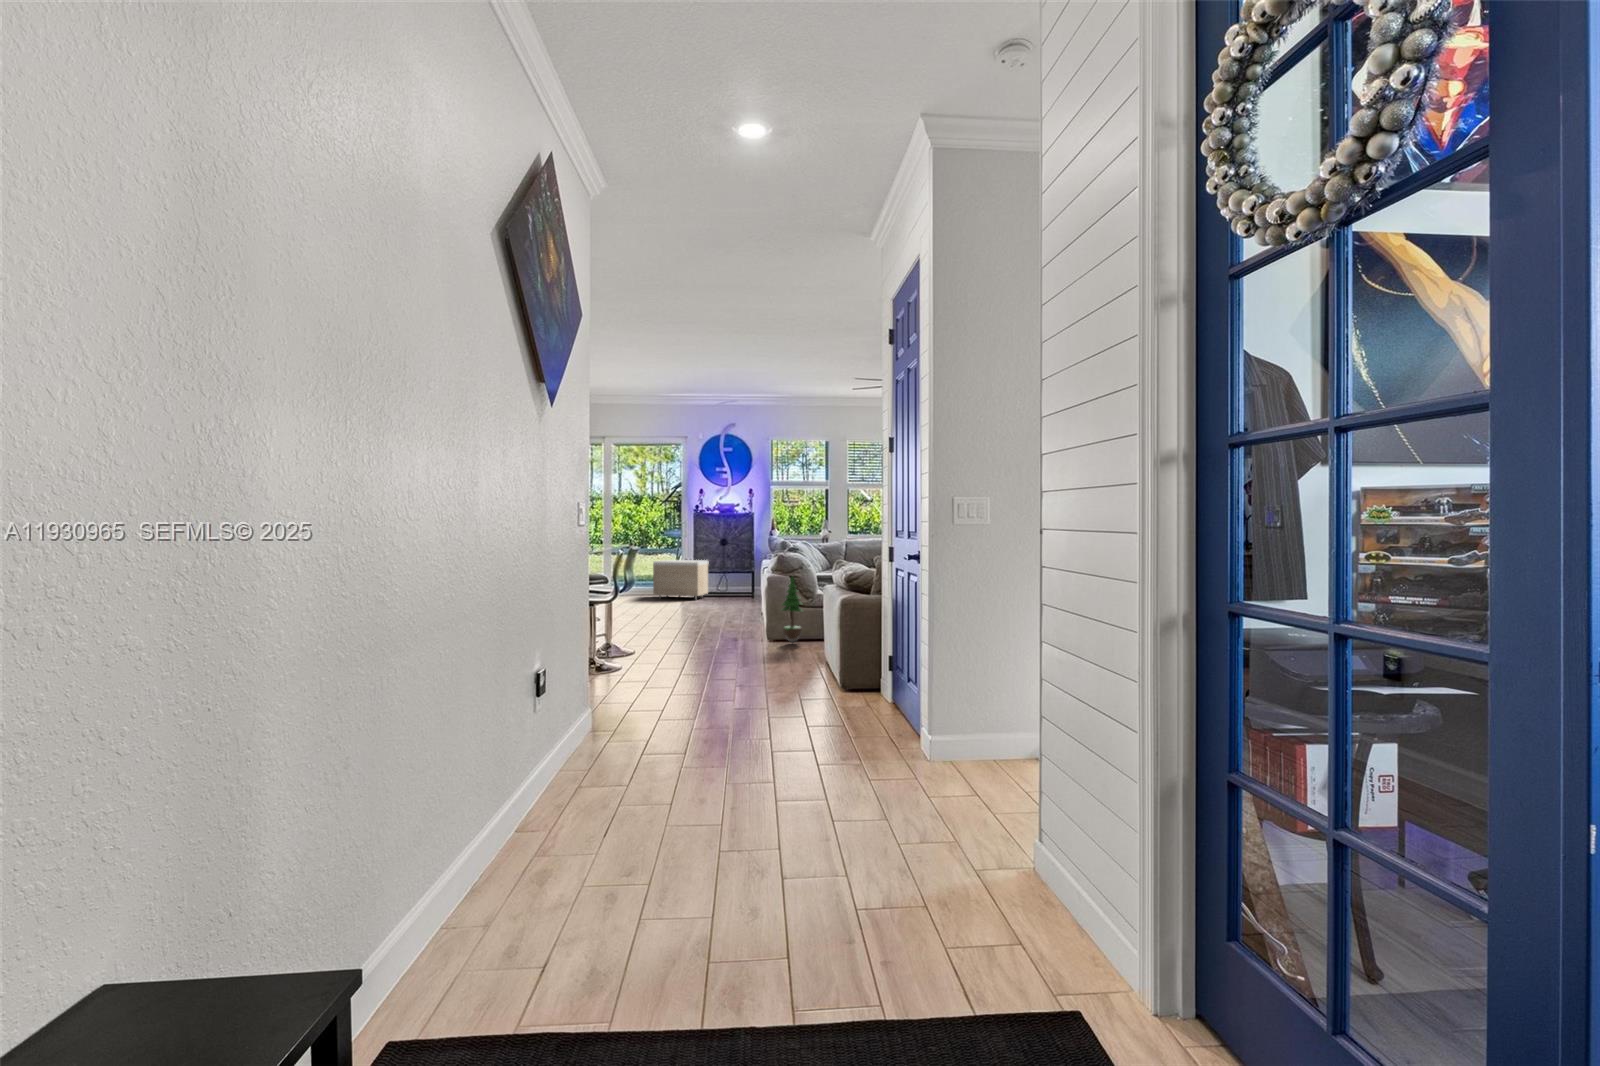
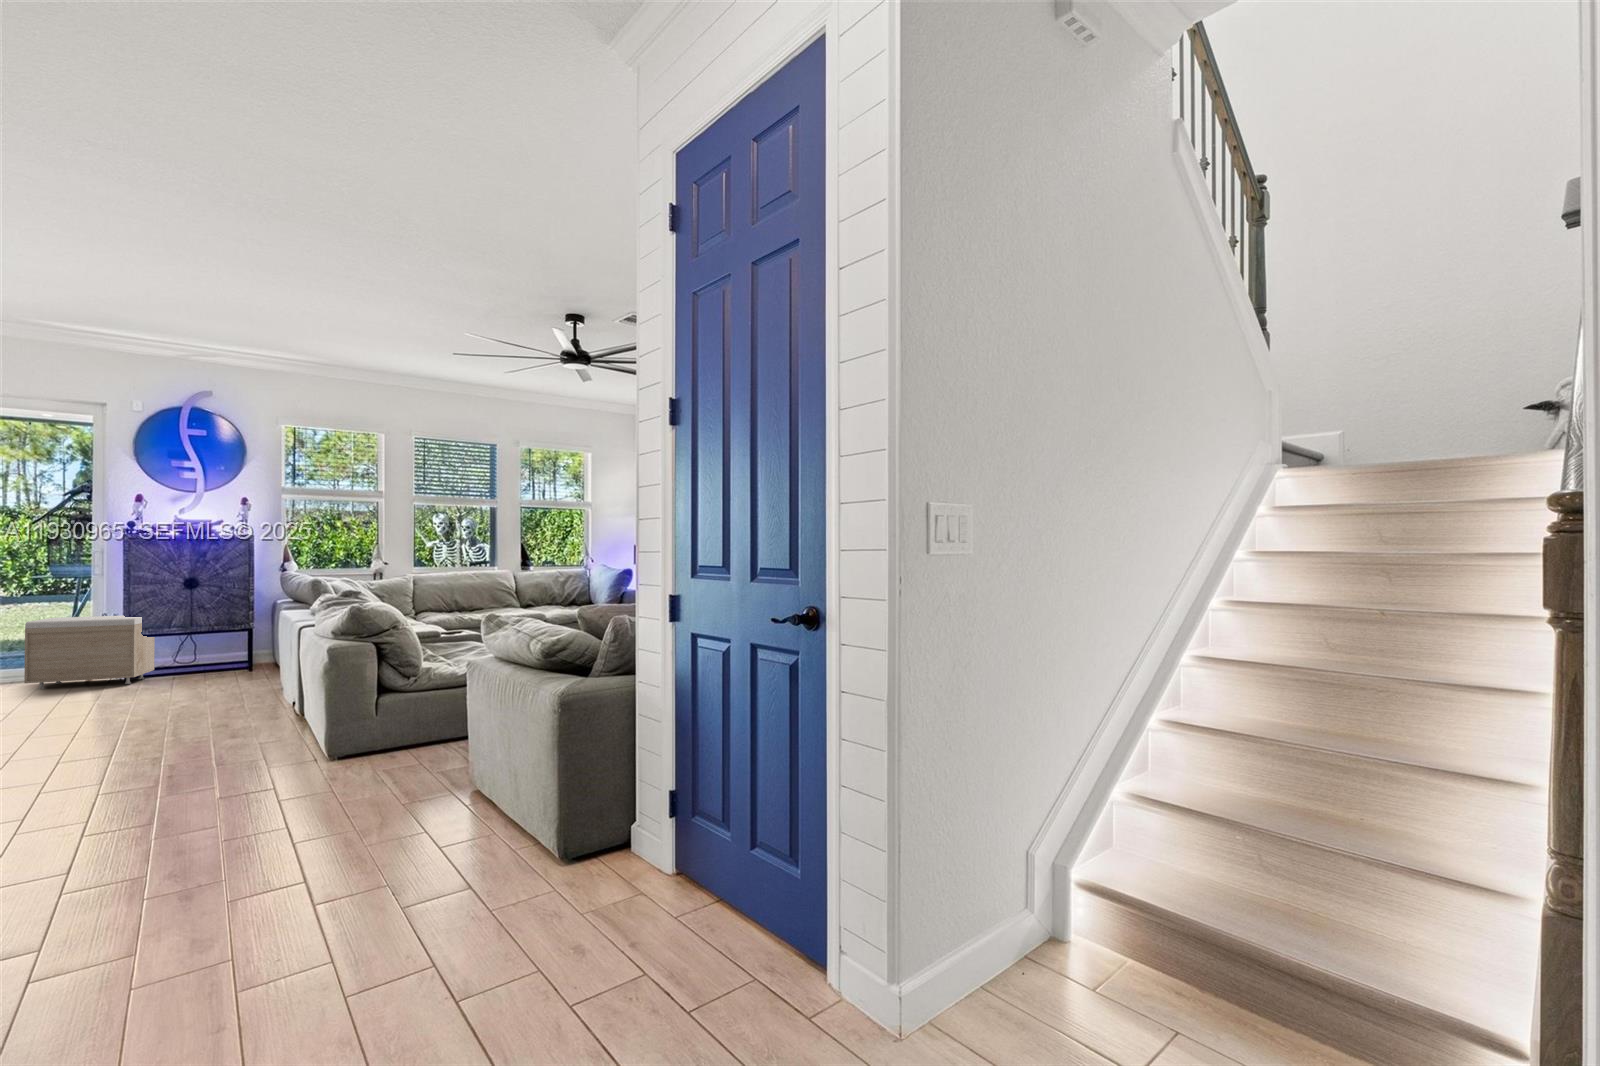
potted tree: present [782,577,803,643] -> none [357,641,406,761]

